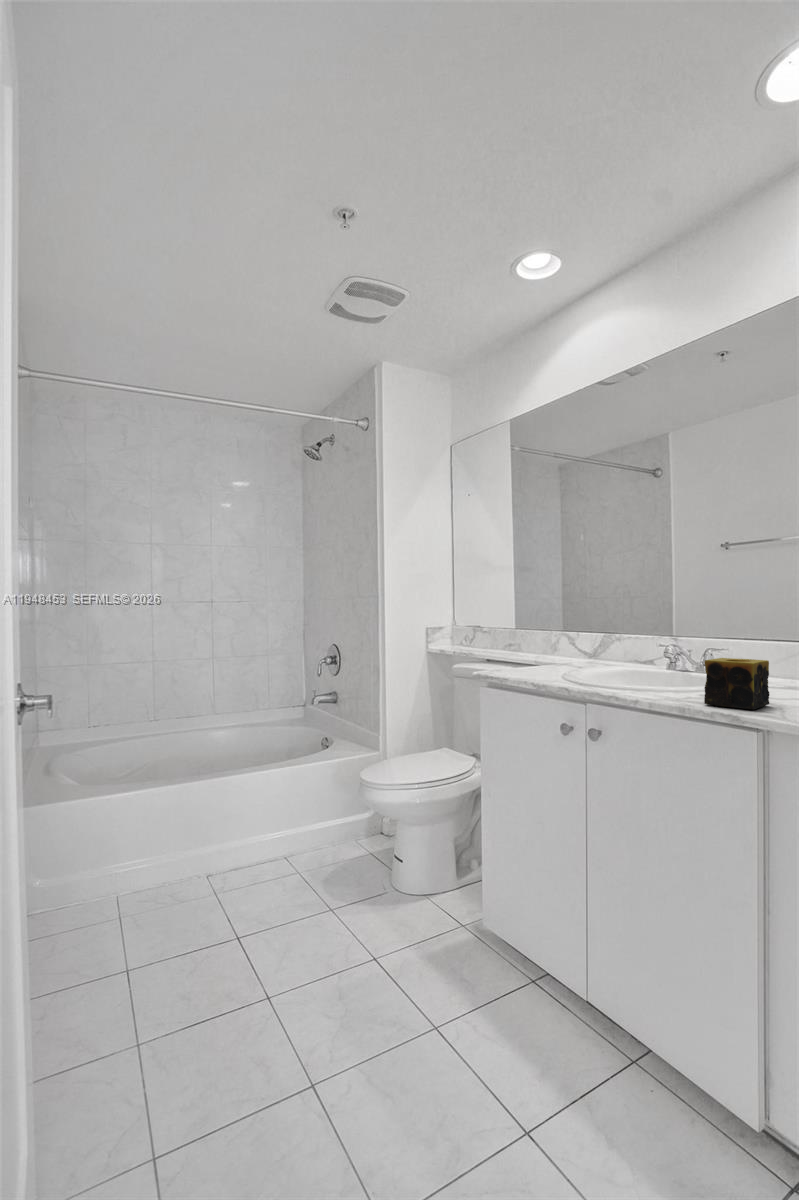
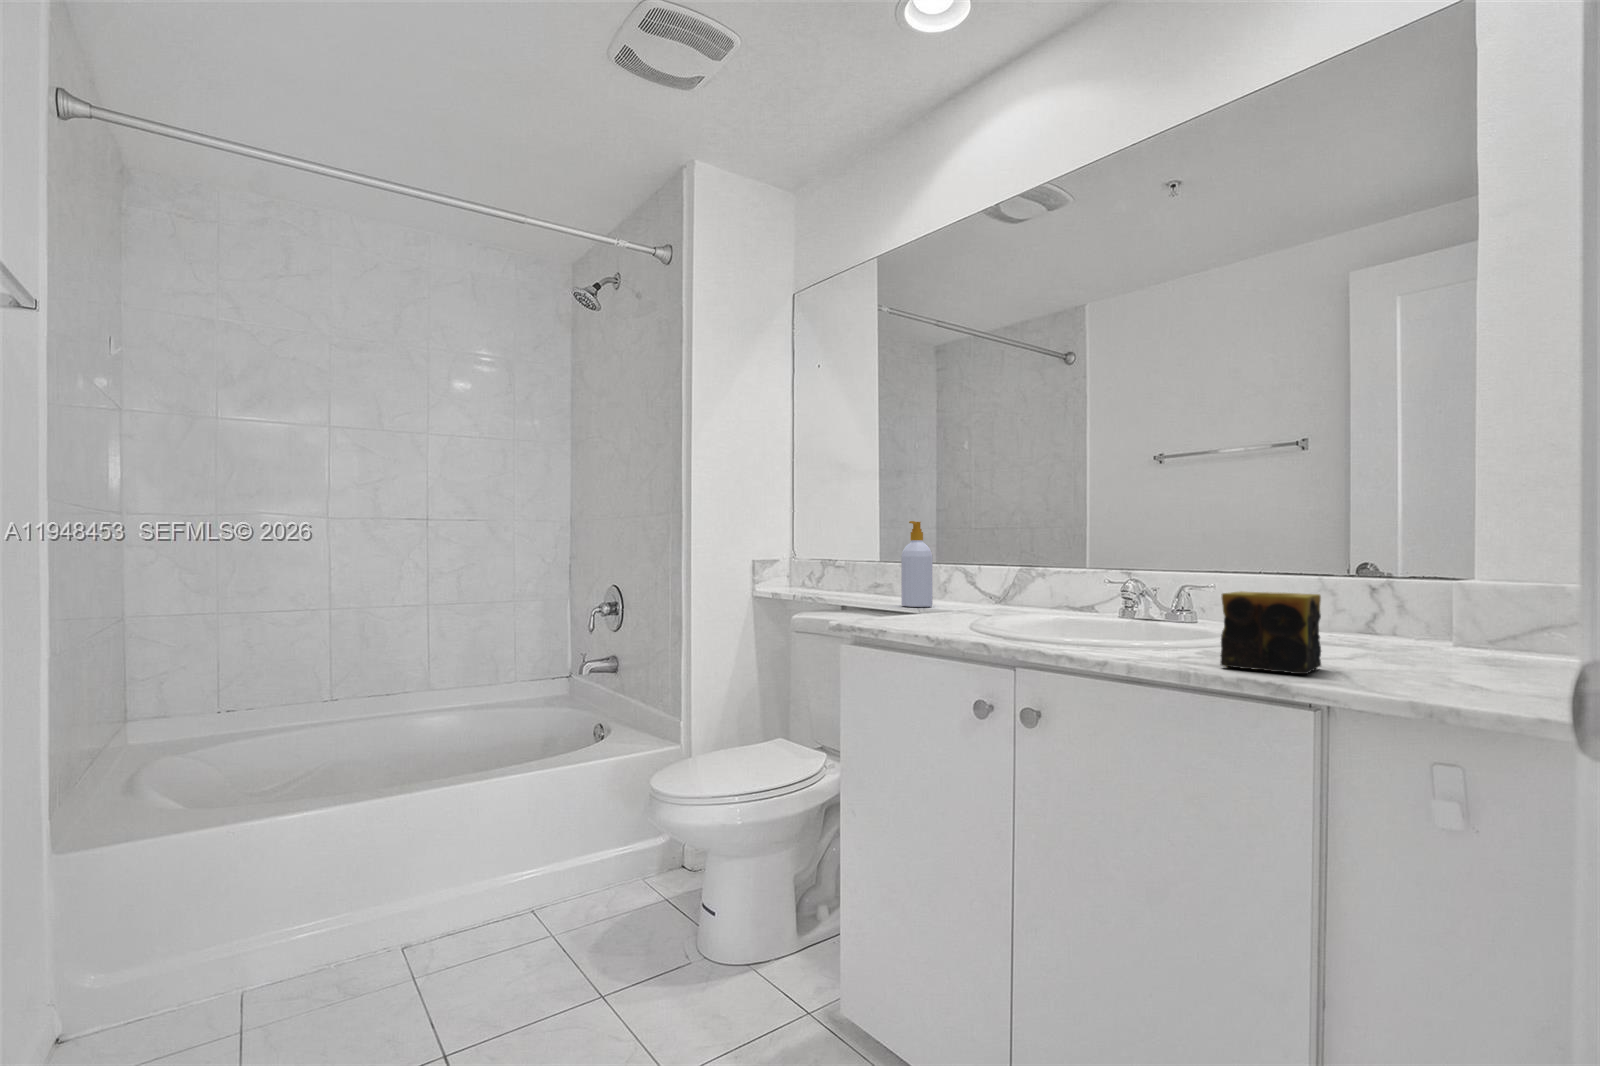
soap bottle: none [524,603,546,661] -> present [901,521,933,607]

